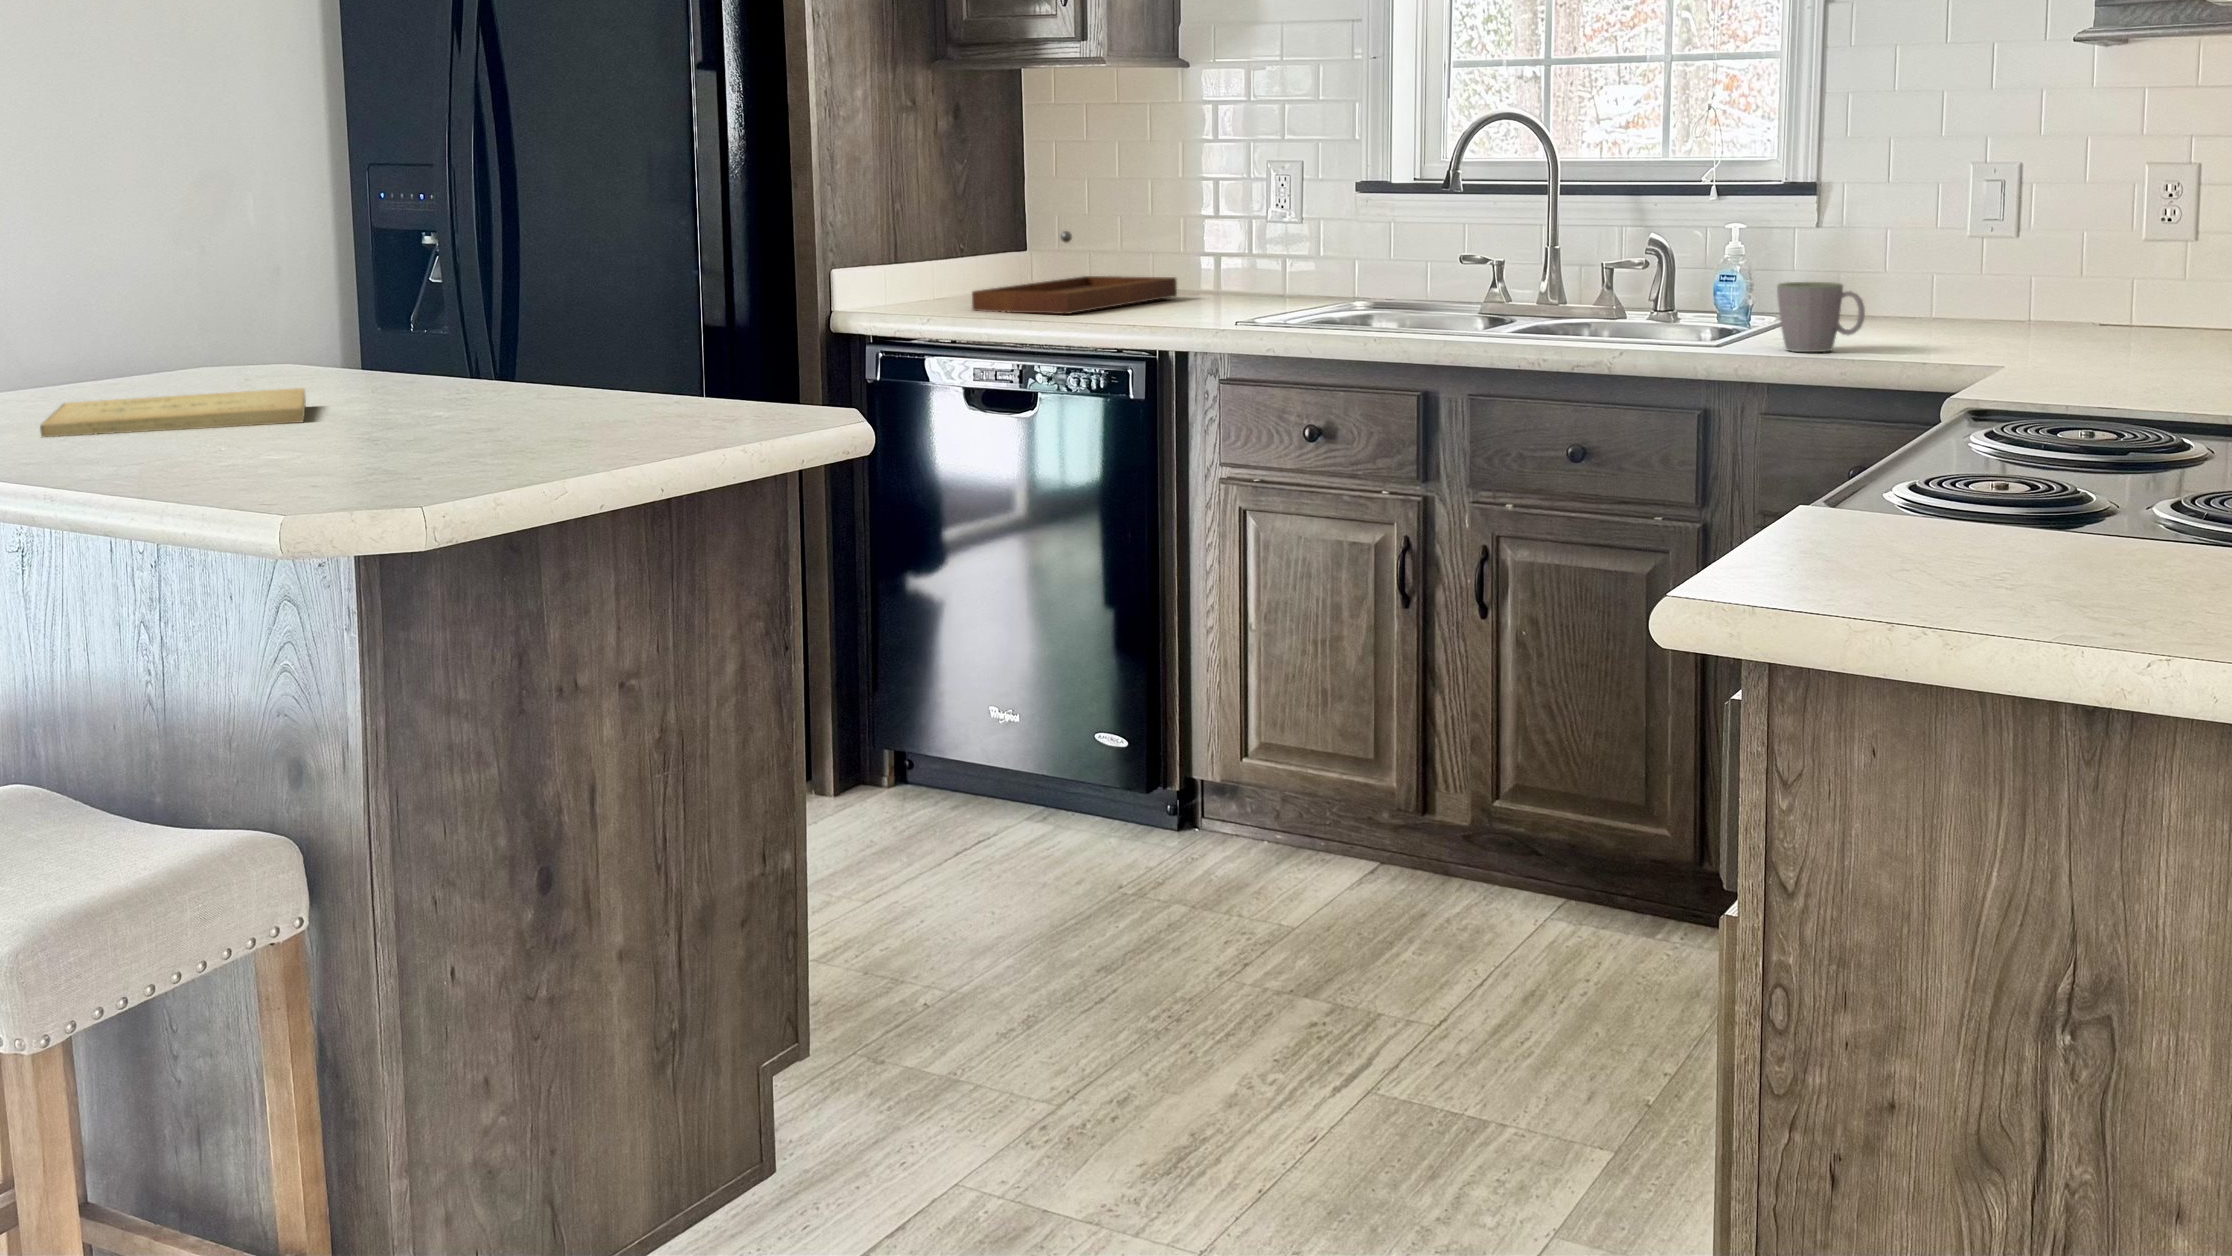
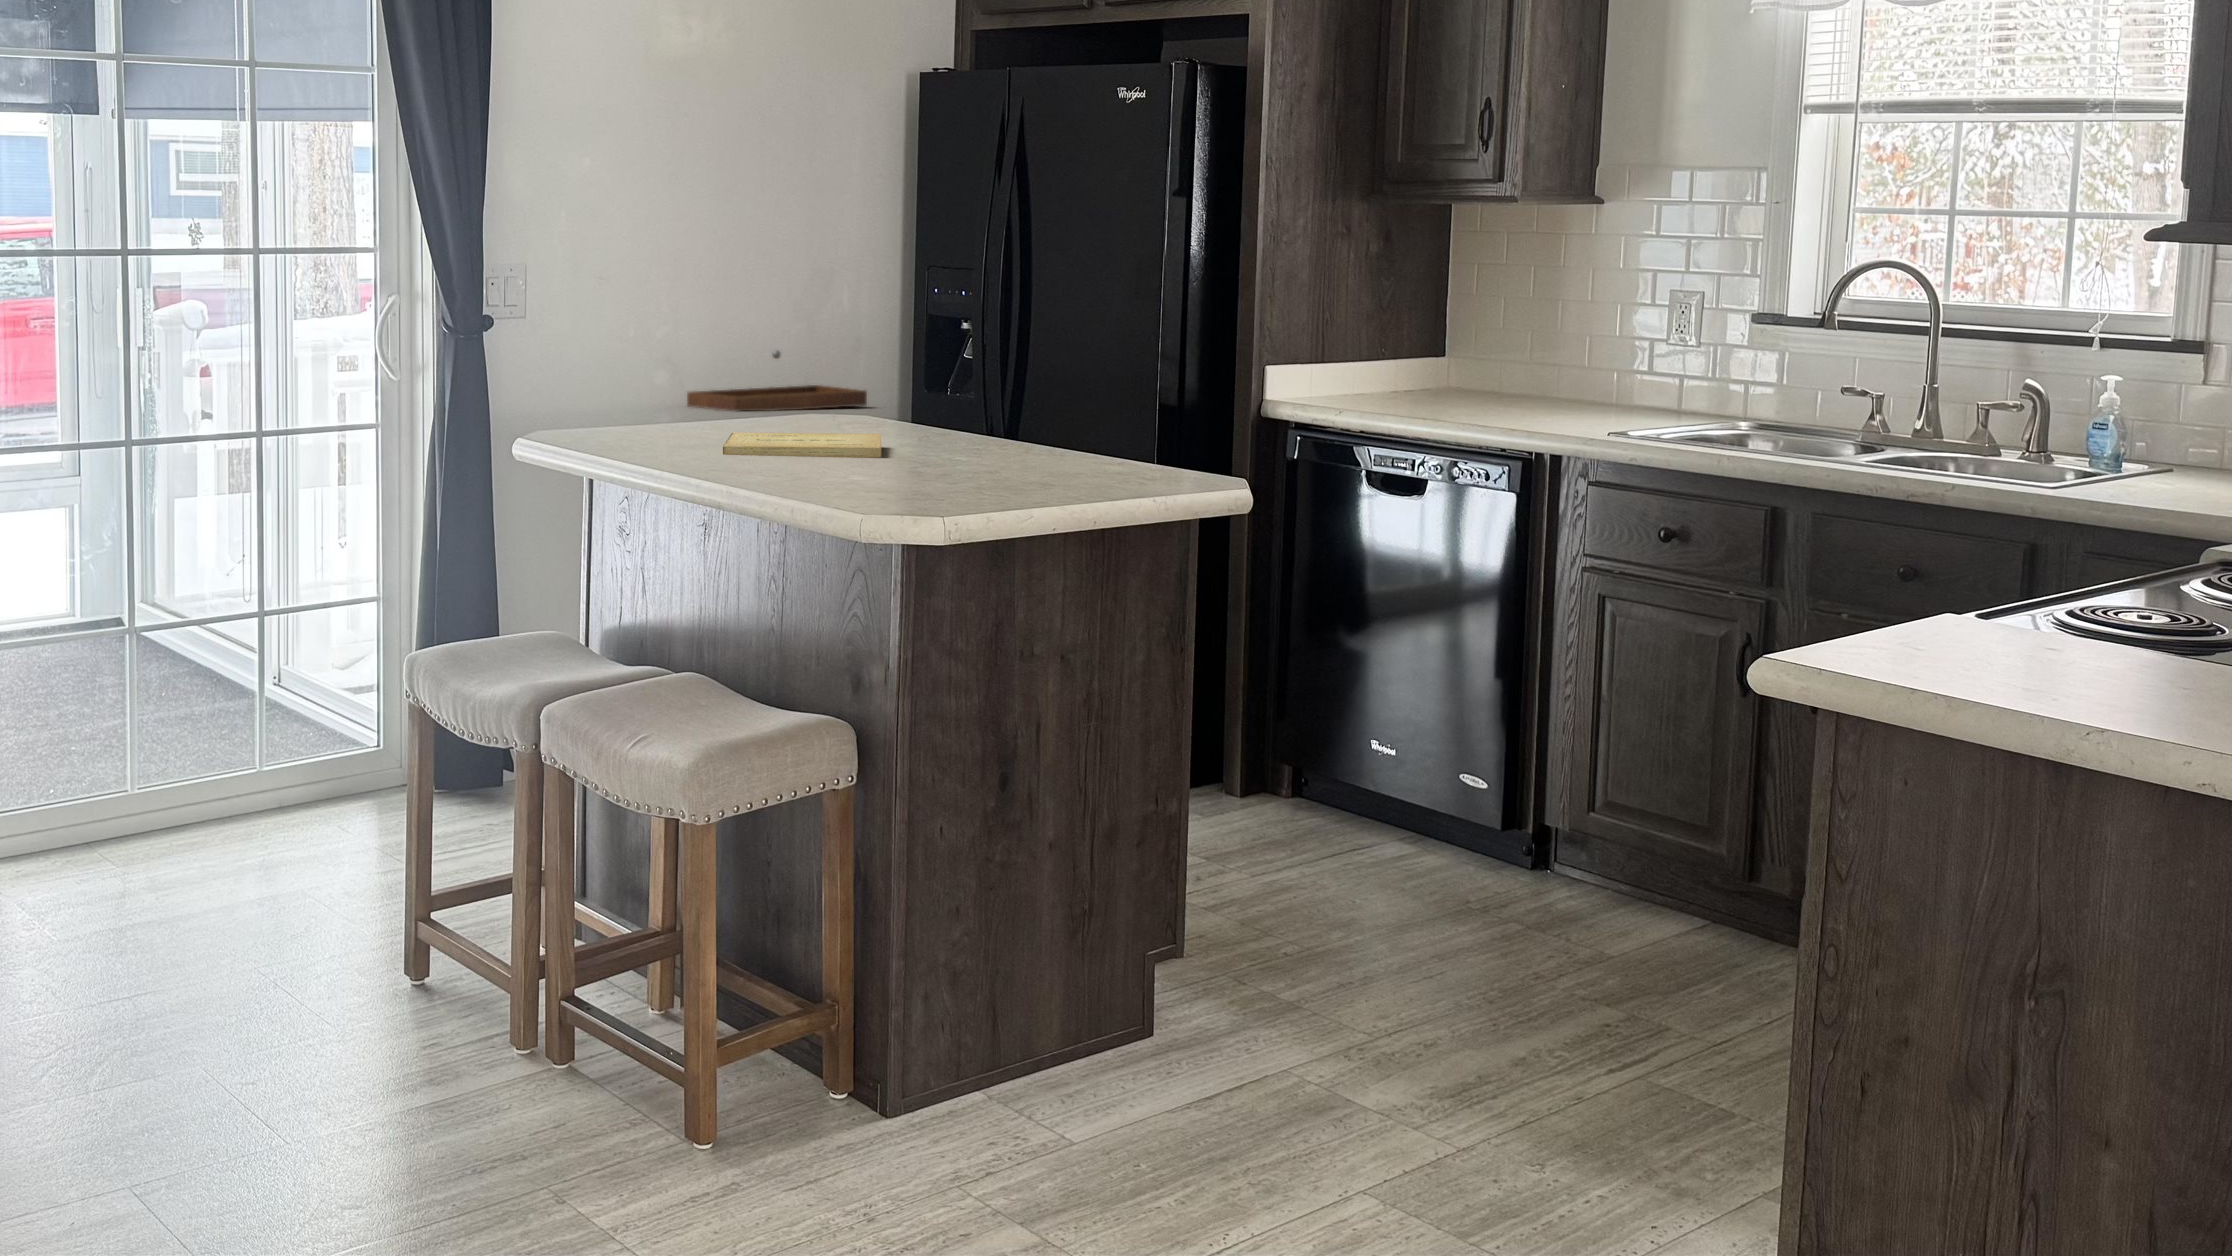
tray: present [972,231,1177,314] -> present [687,350,867,411]
mug: present [1777,282,1865,352] -> none [2119,433,2206,499]

